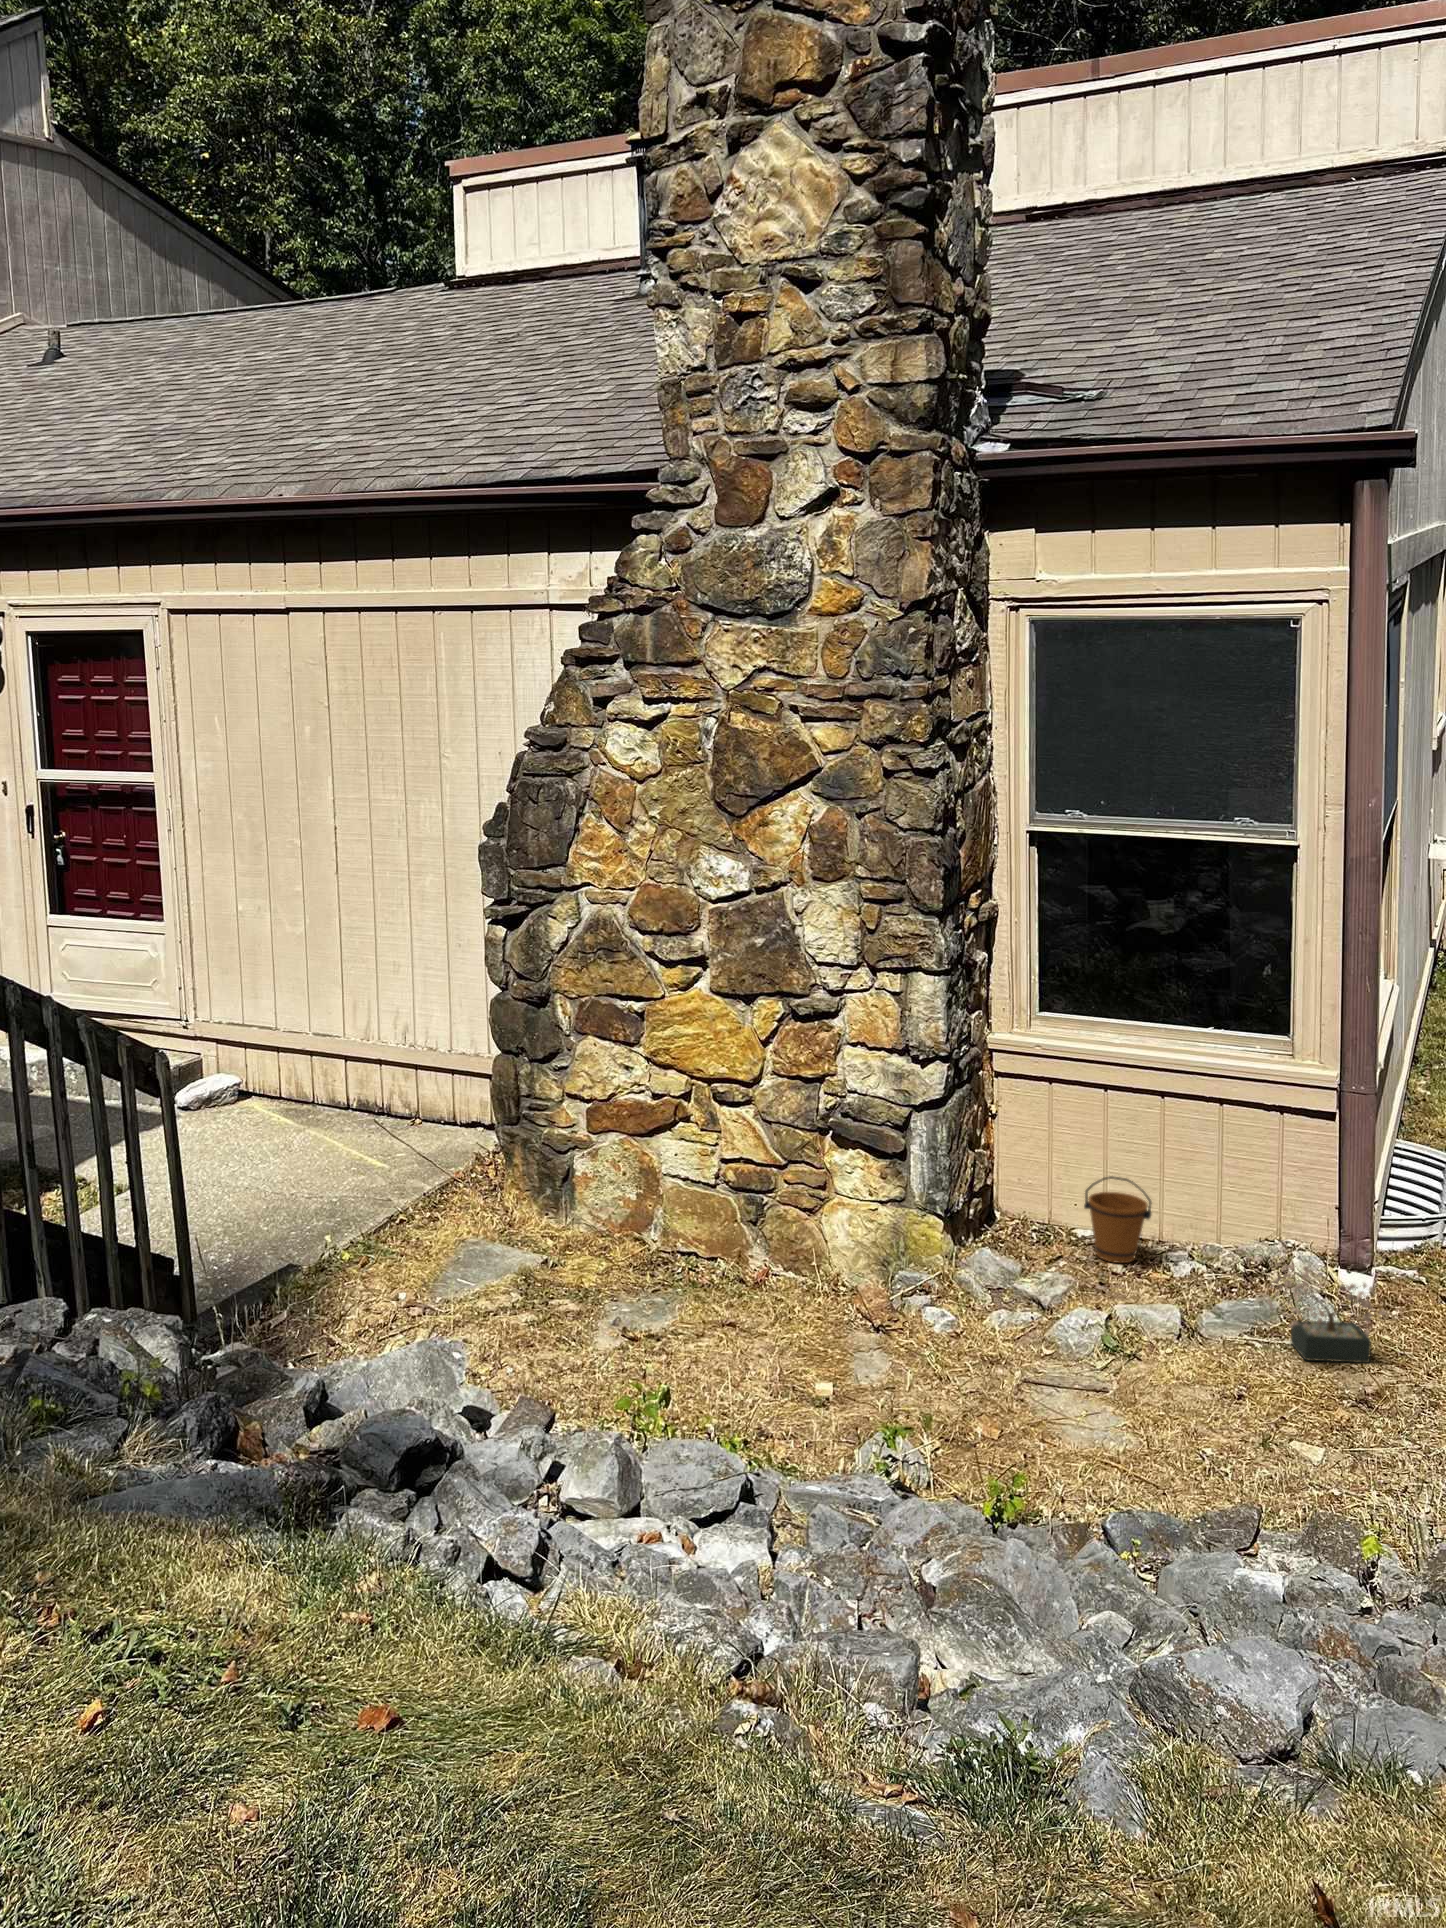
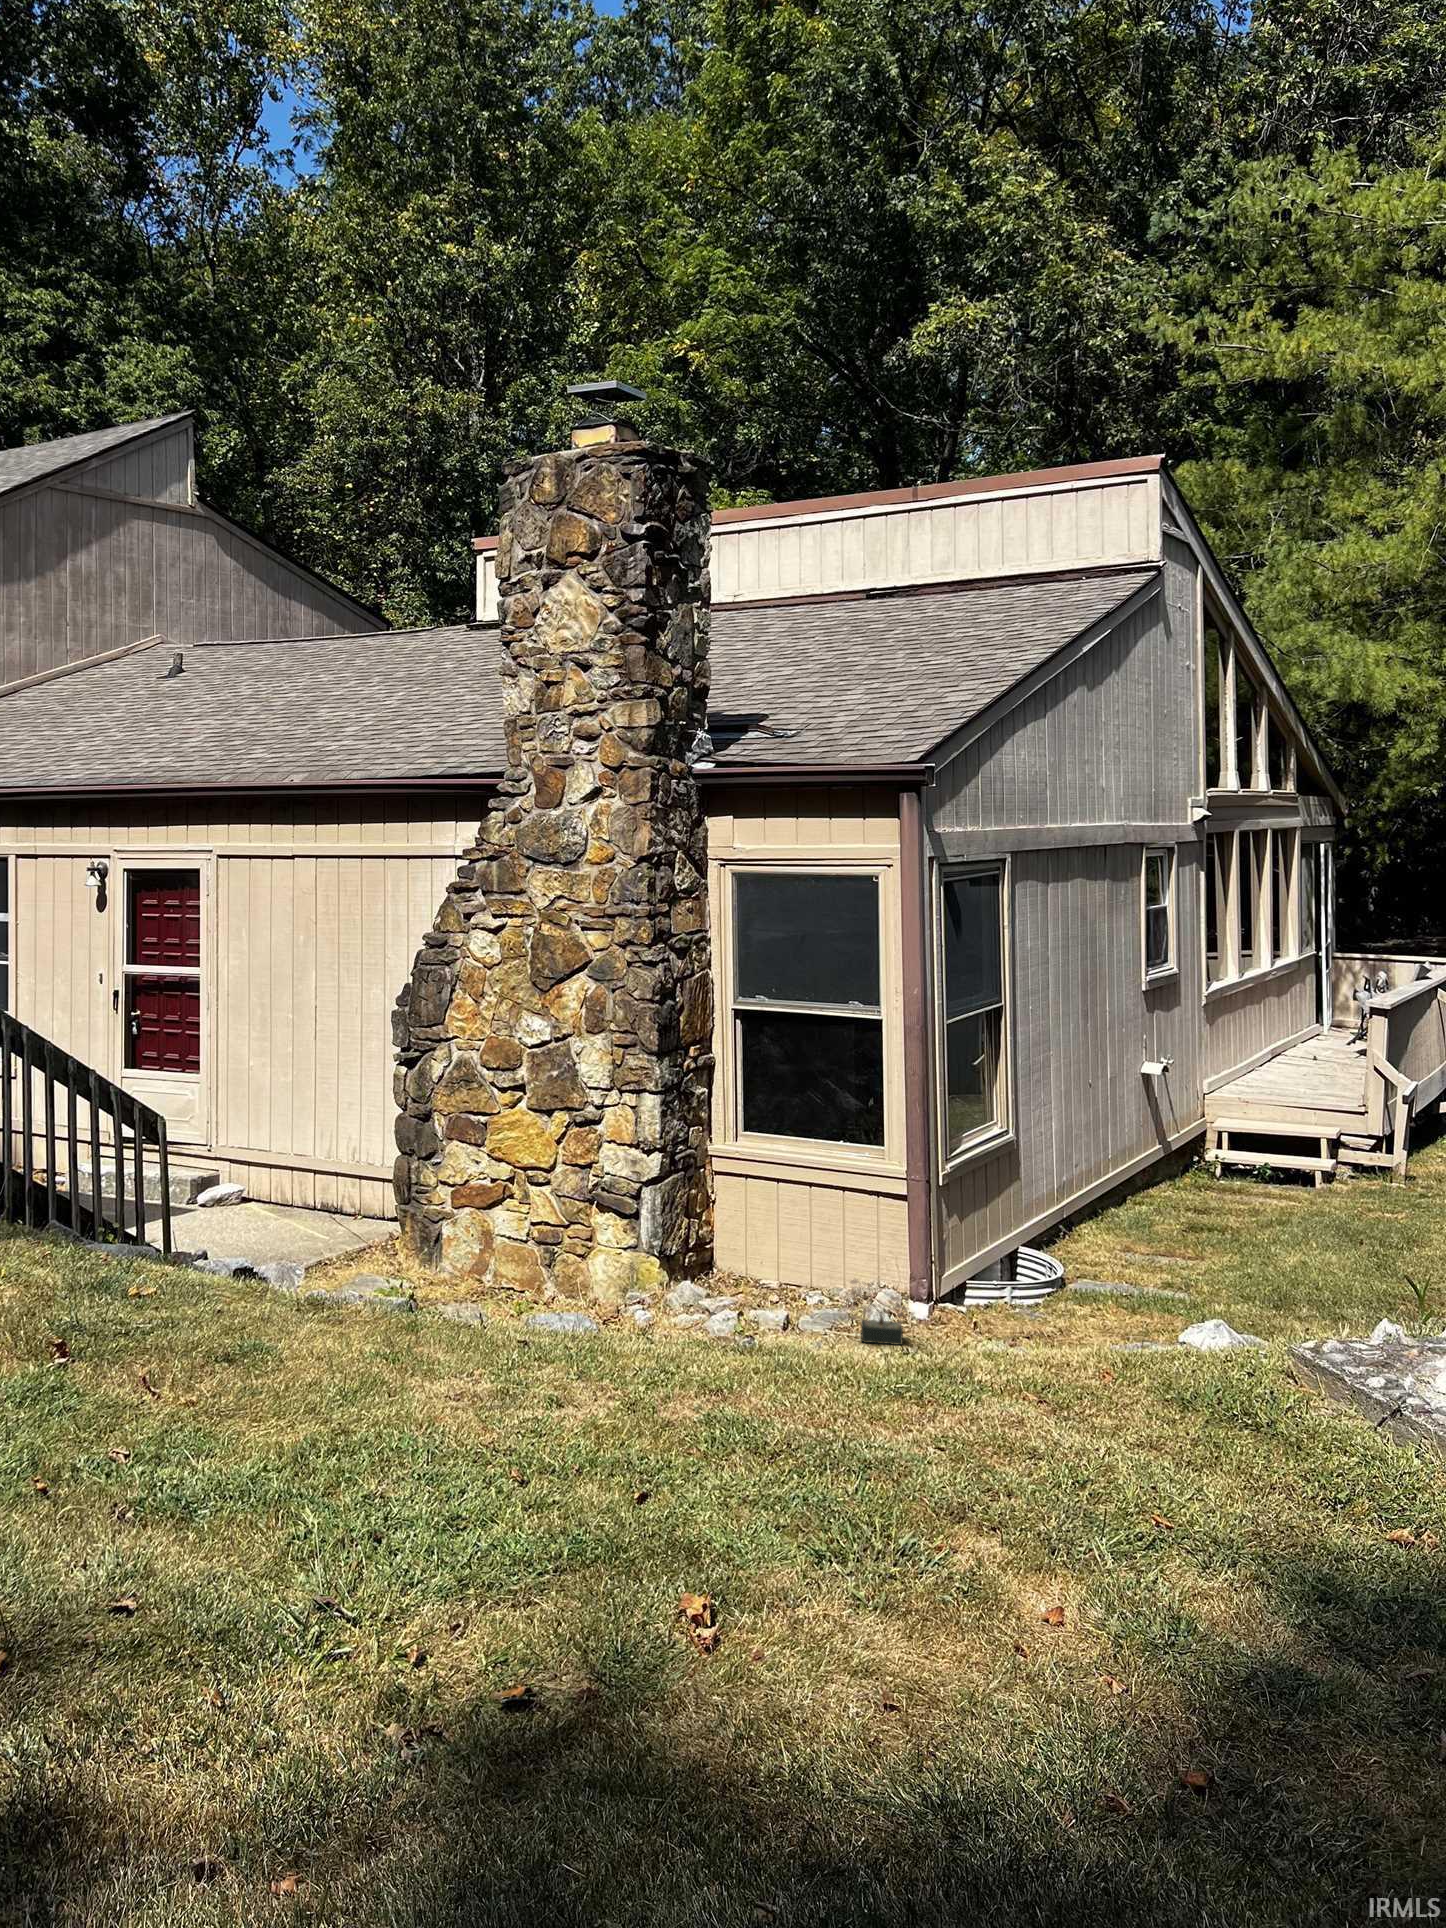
bucket: present [1084,1176,1152,1263] -> none [763,1237,805,1296]

